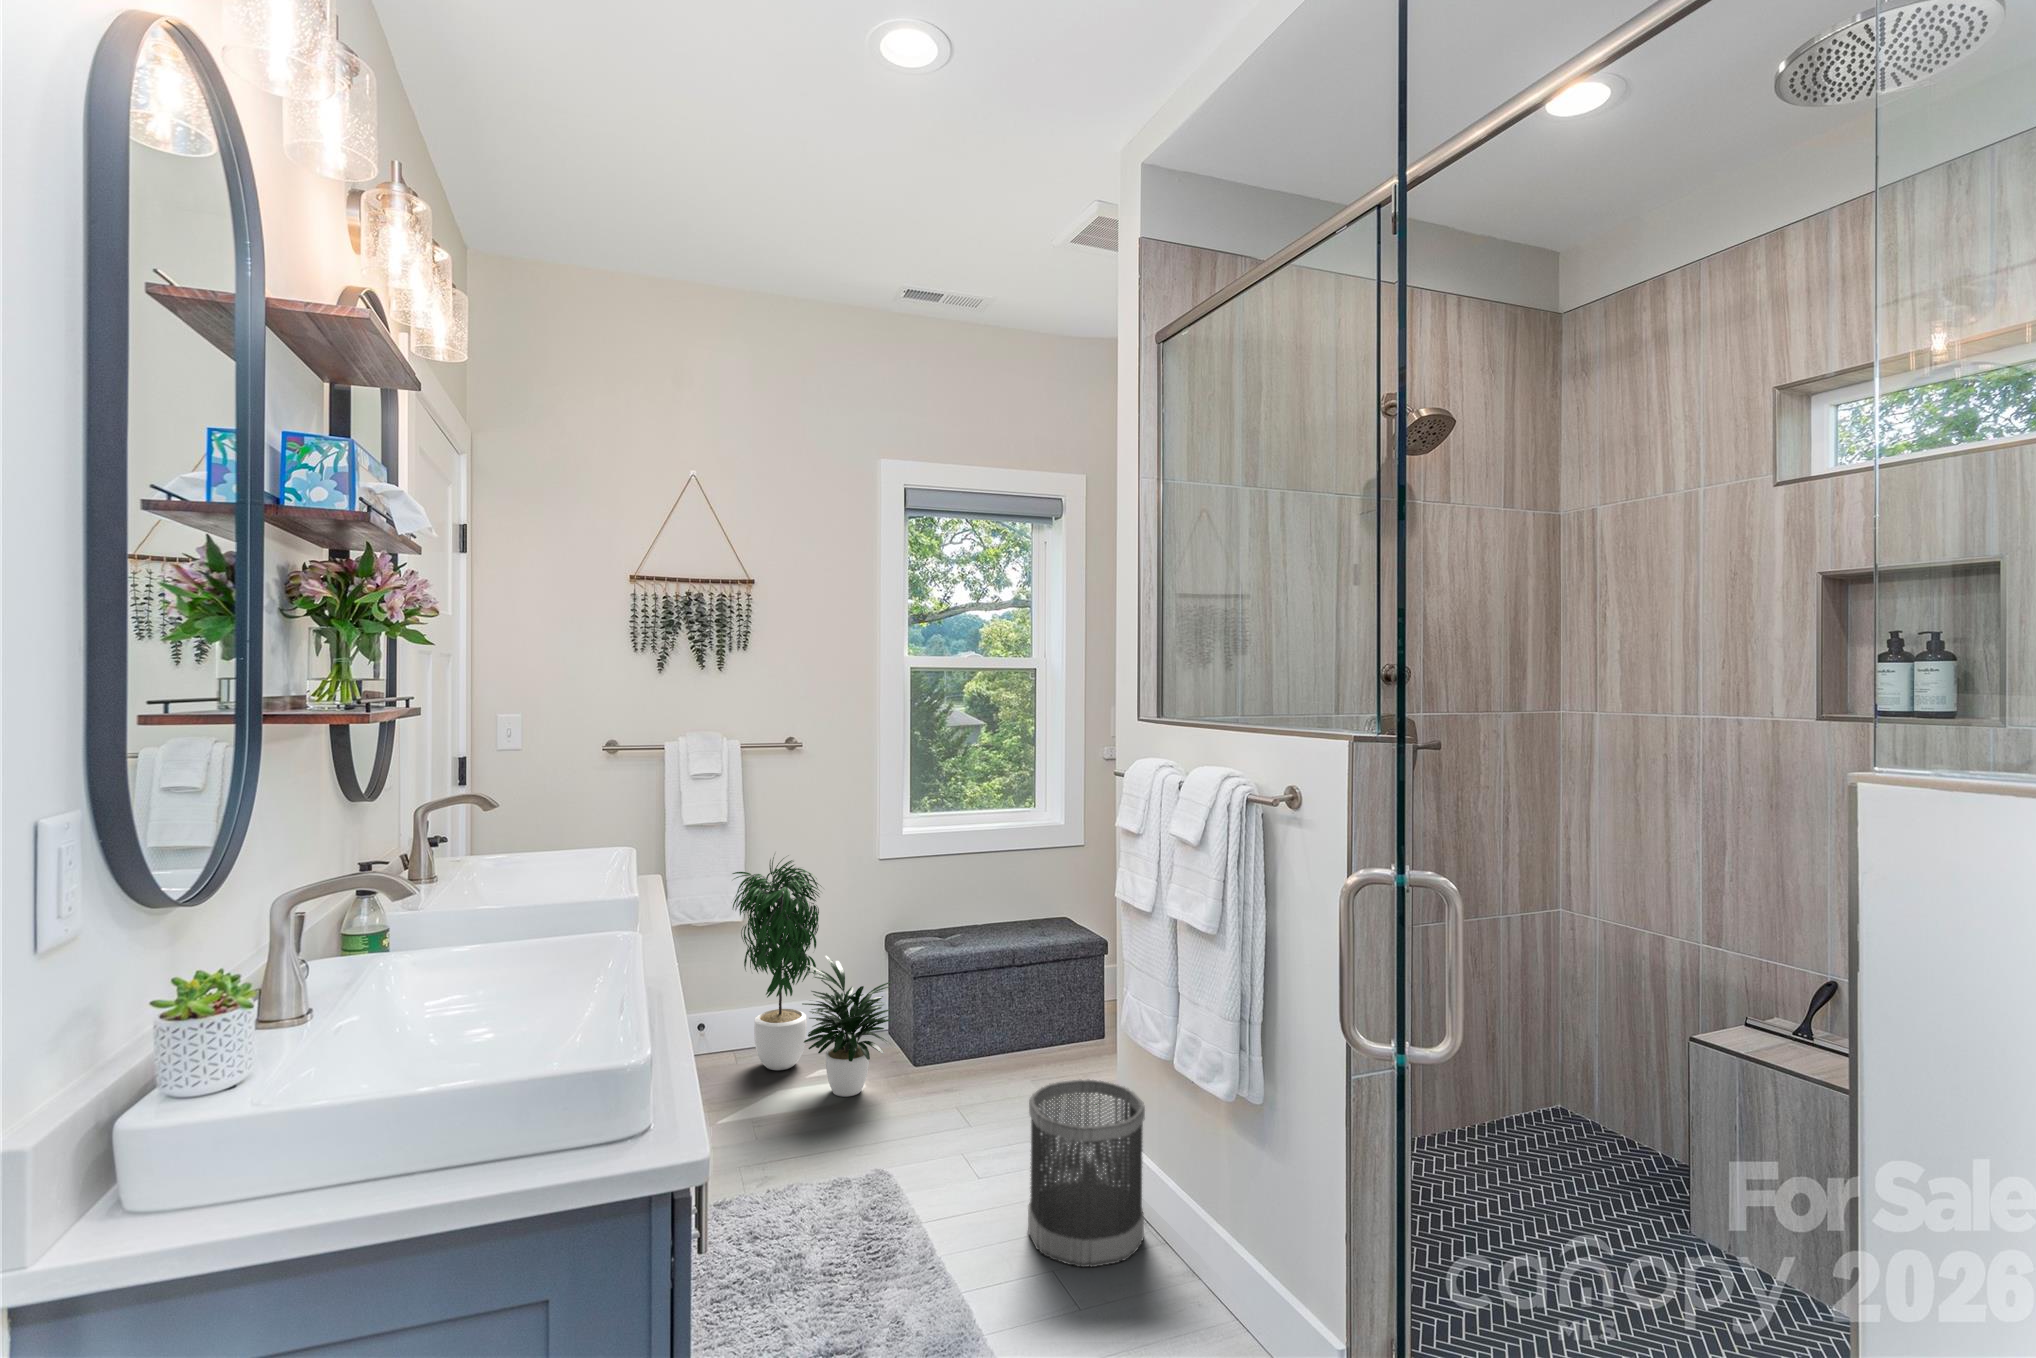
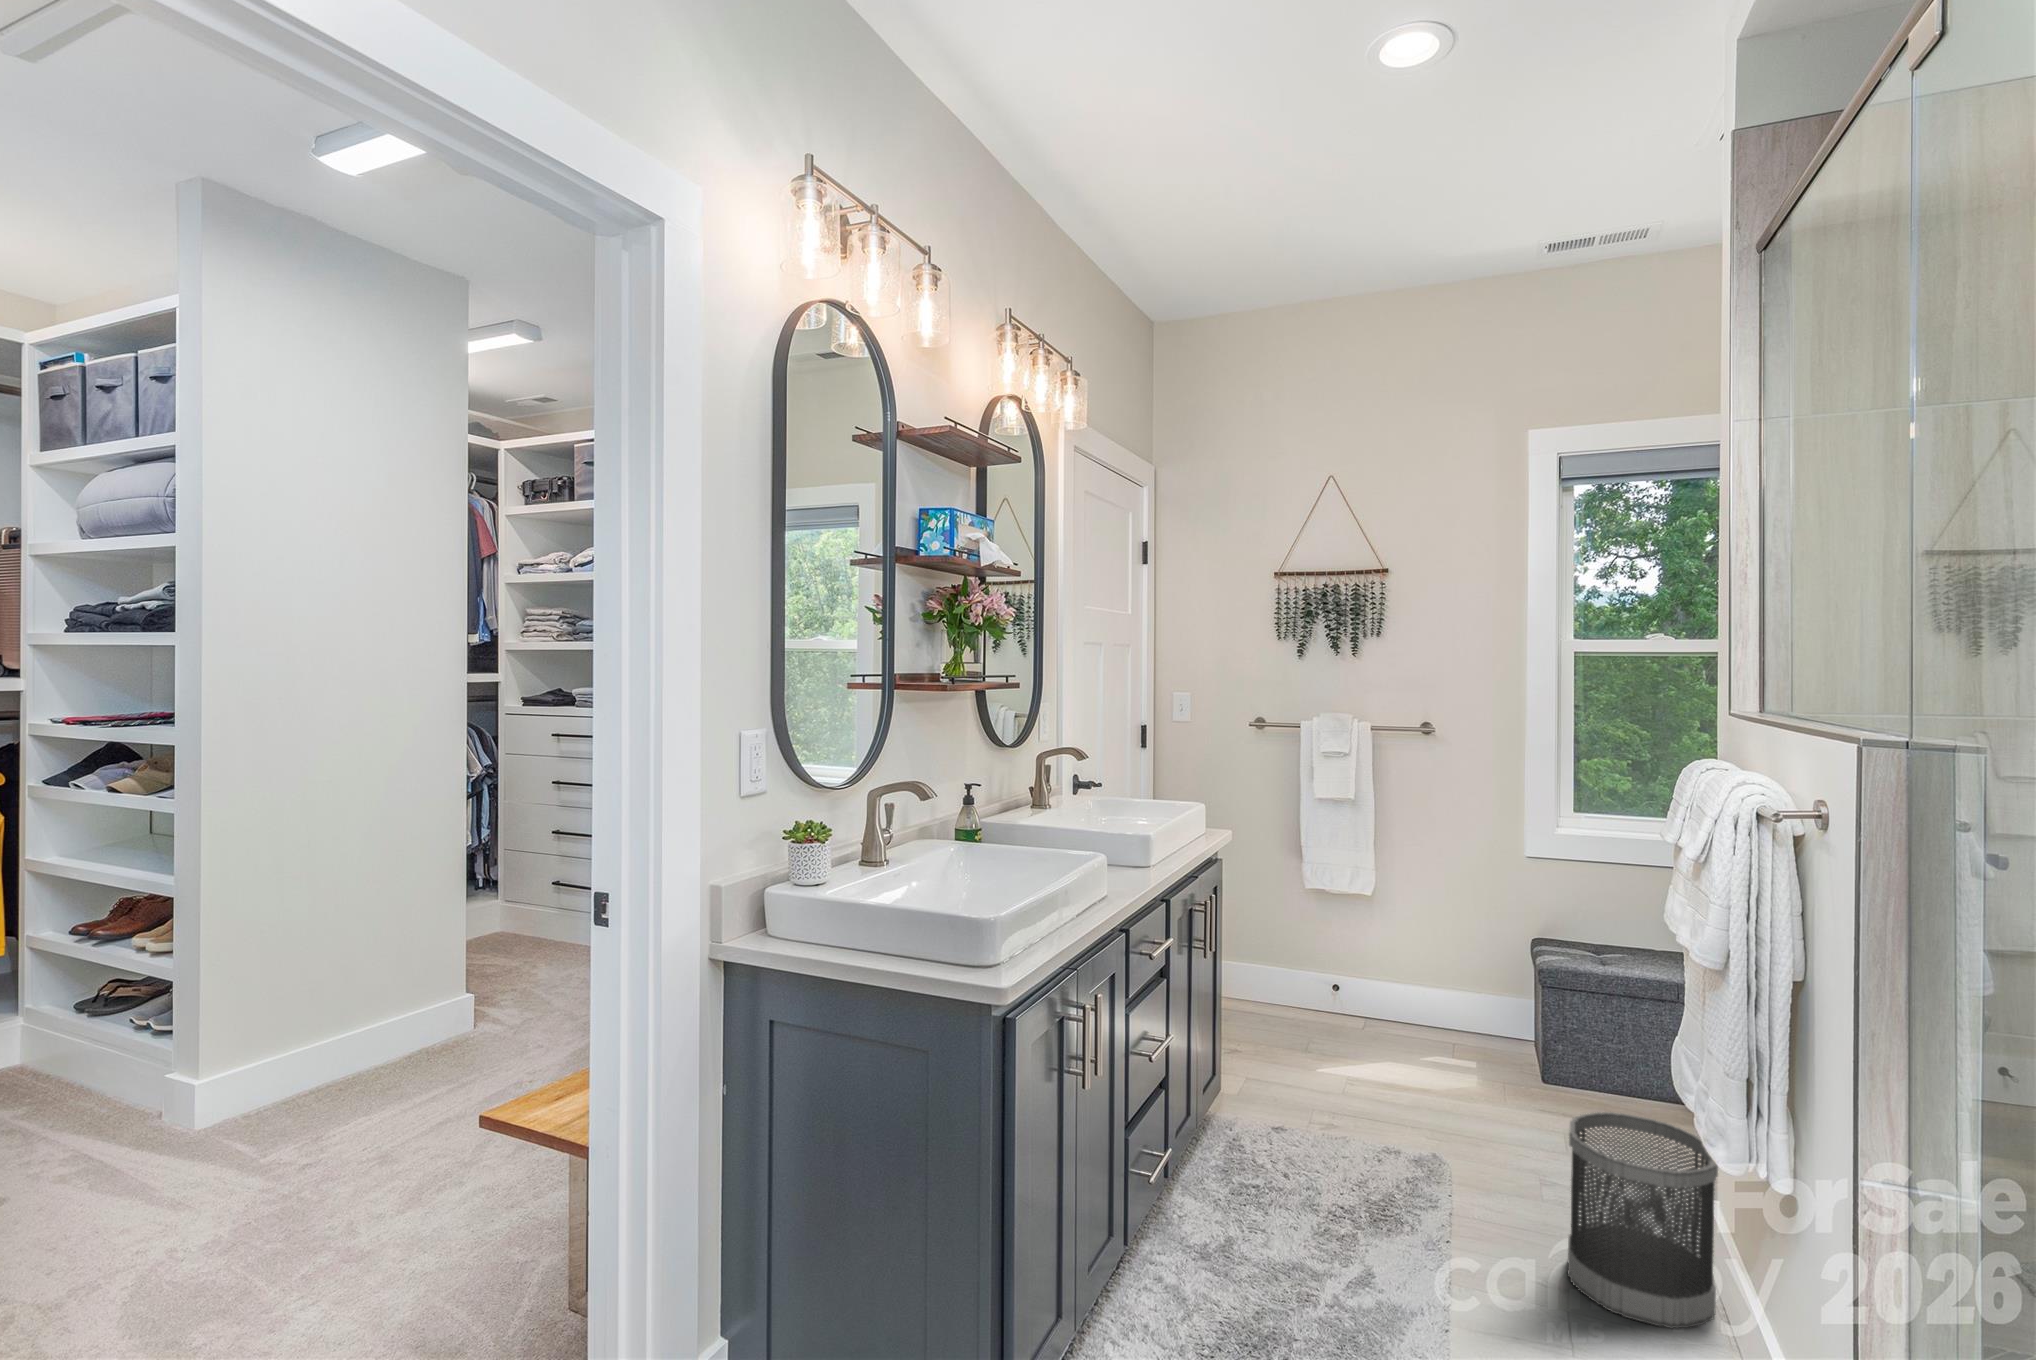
potted plant: present [733,857,894,1097] -> none [1353,831,1505,1084]

